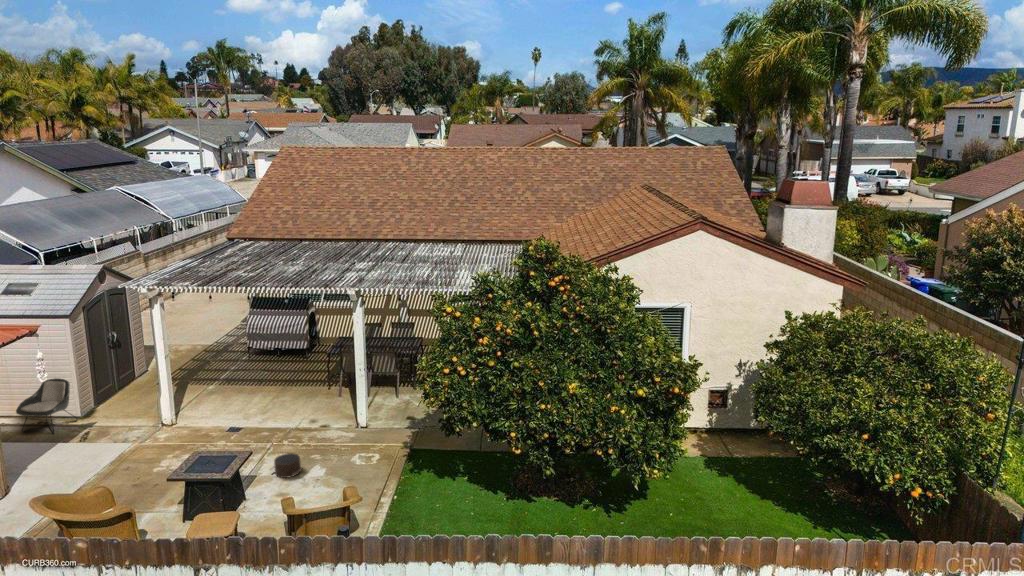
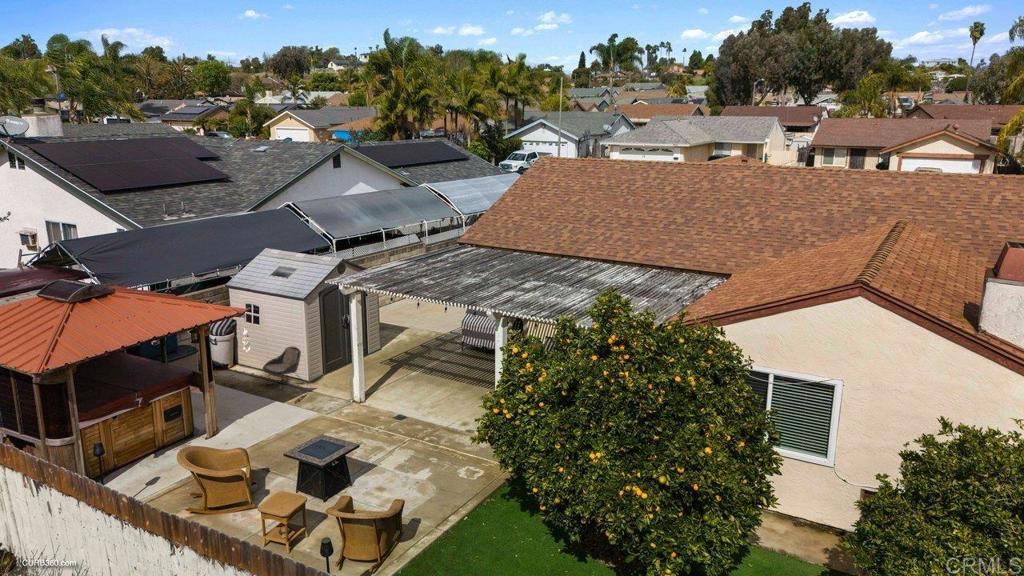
pouf: present [270,453,302,478] -> none [390,451,416,474]

